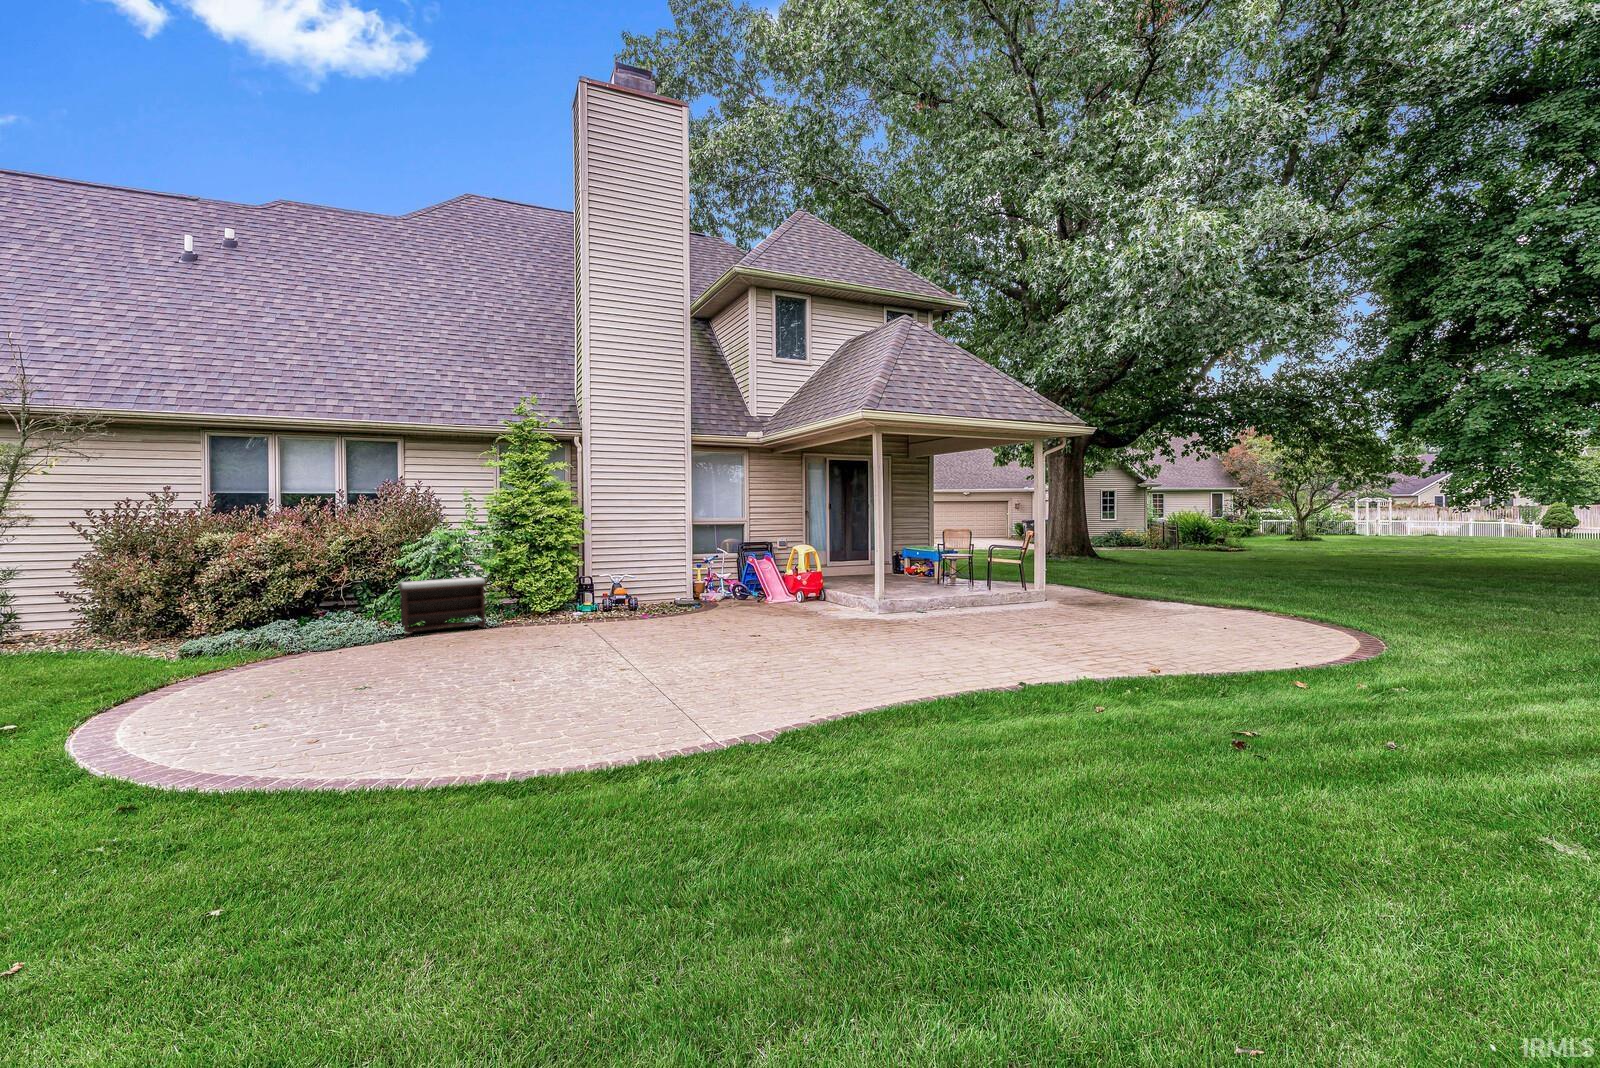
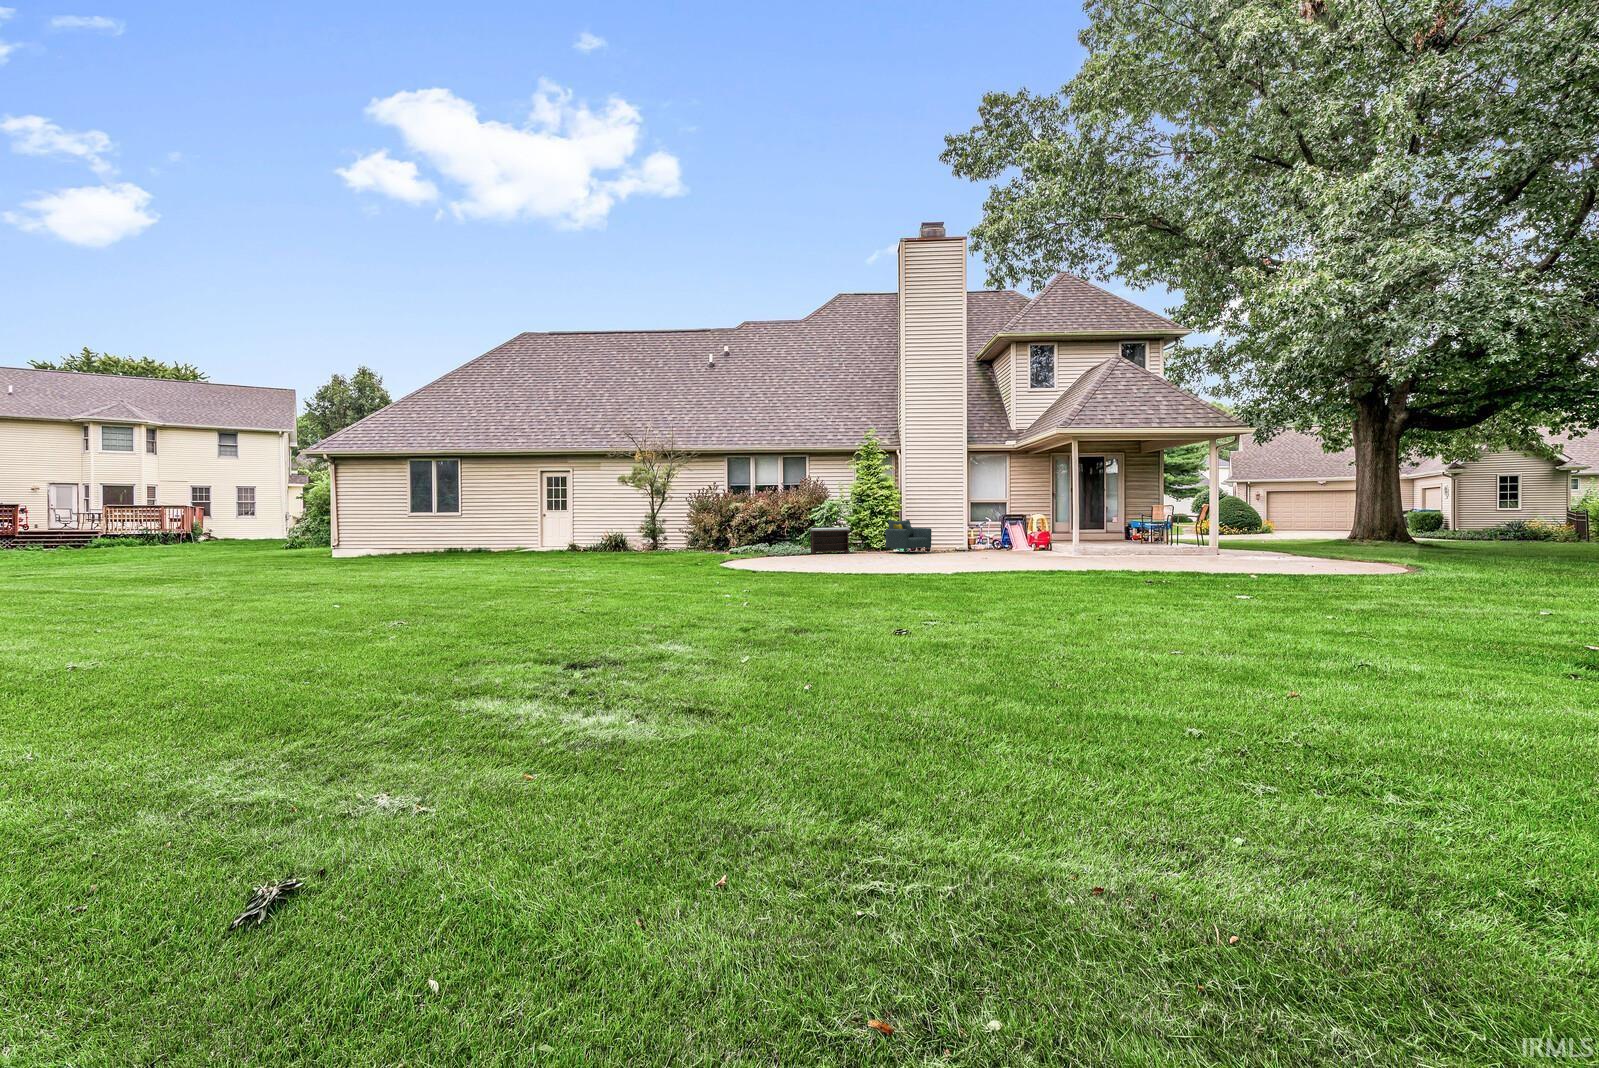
armchair: none [558,558,643,624] -> present [885,520,931,554]

